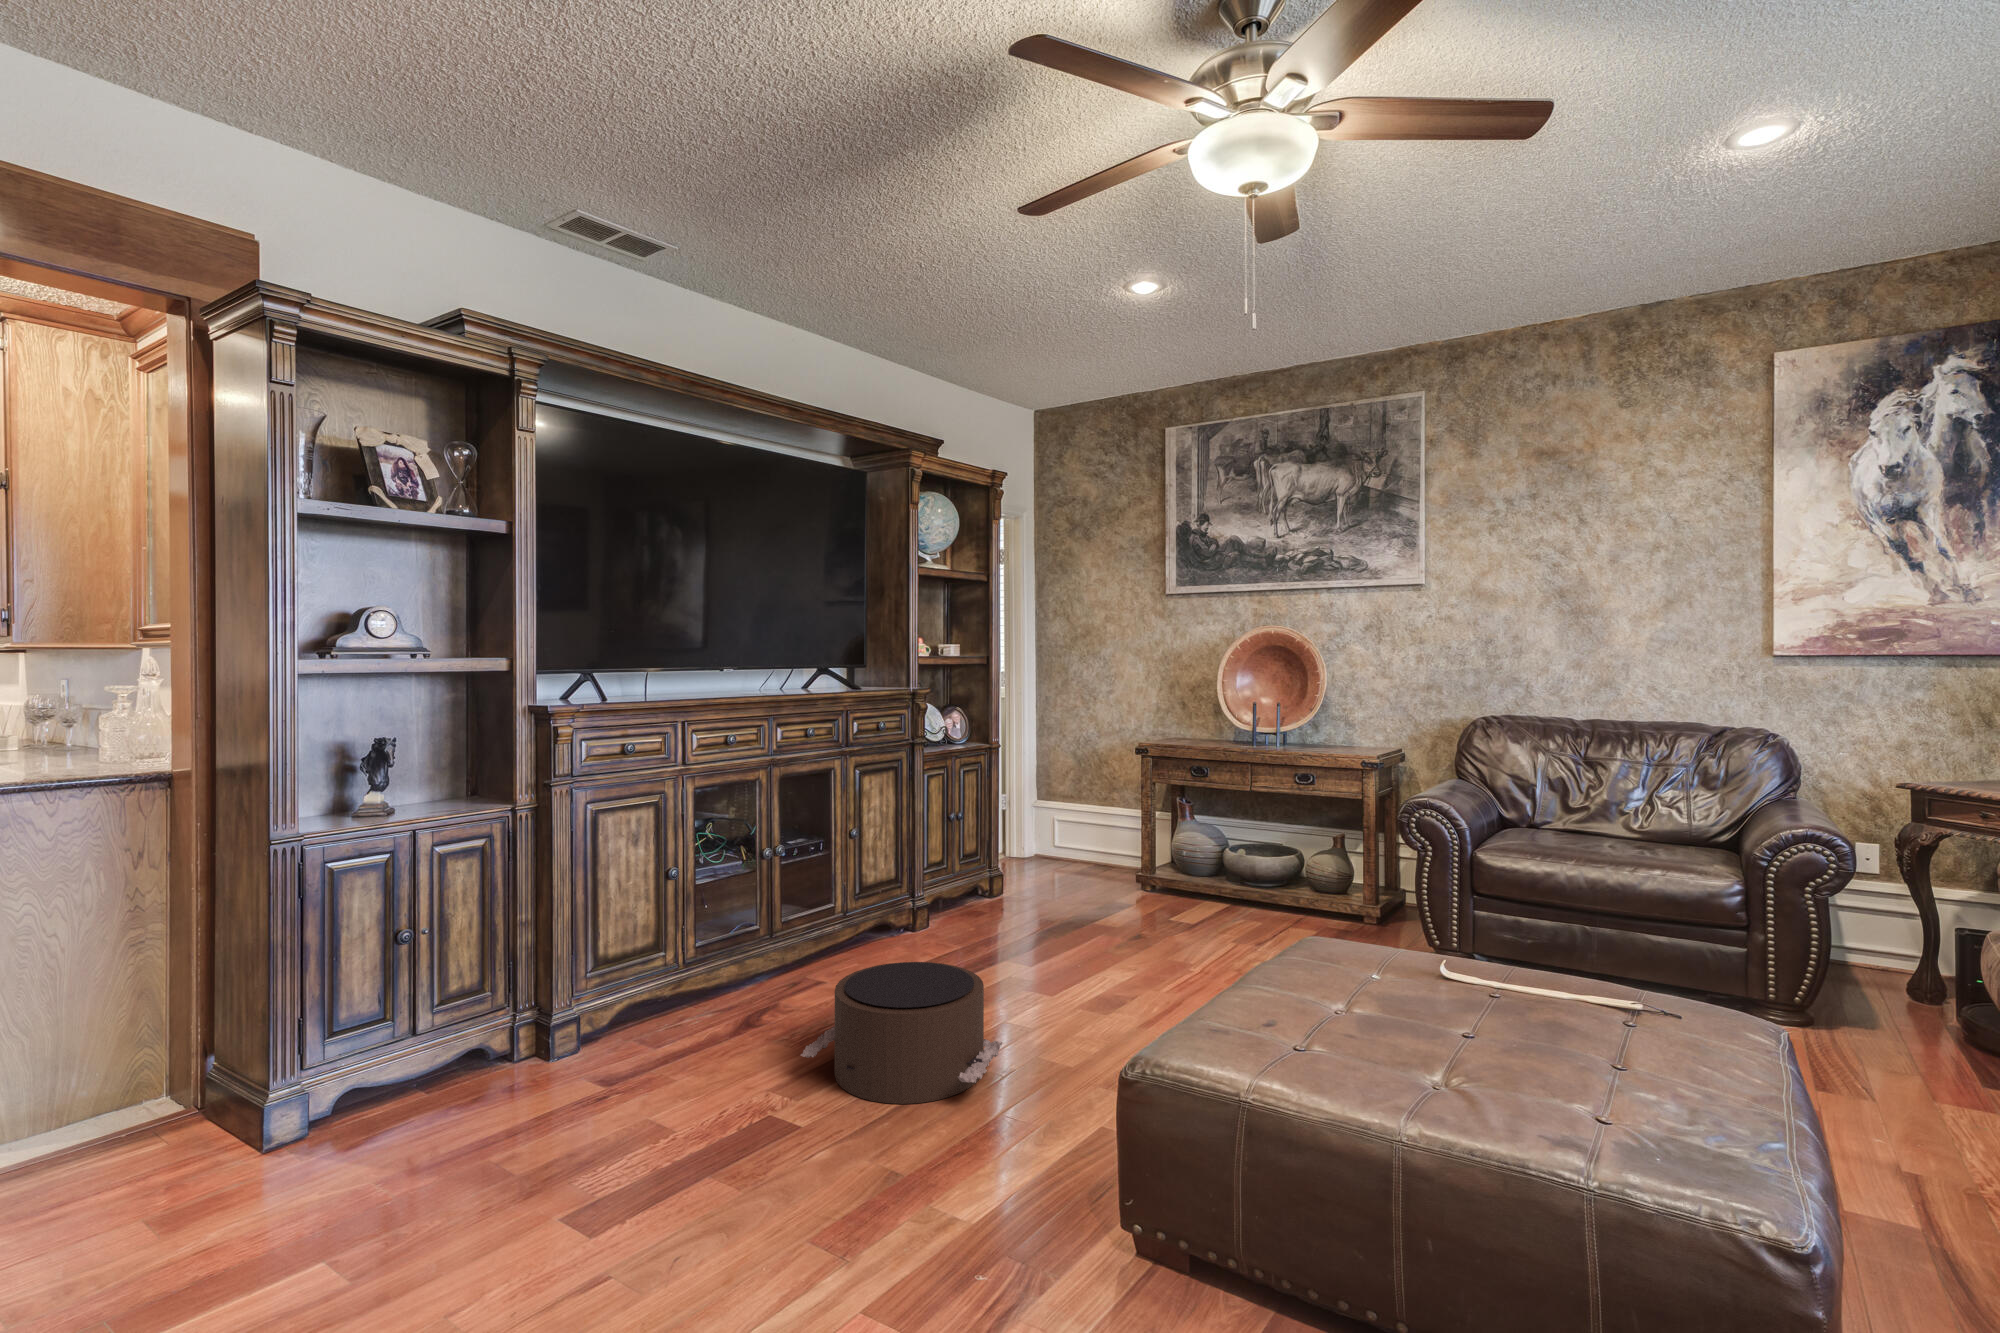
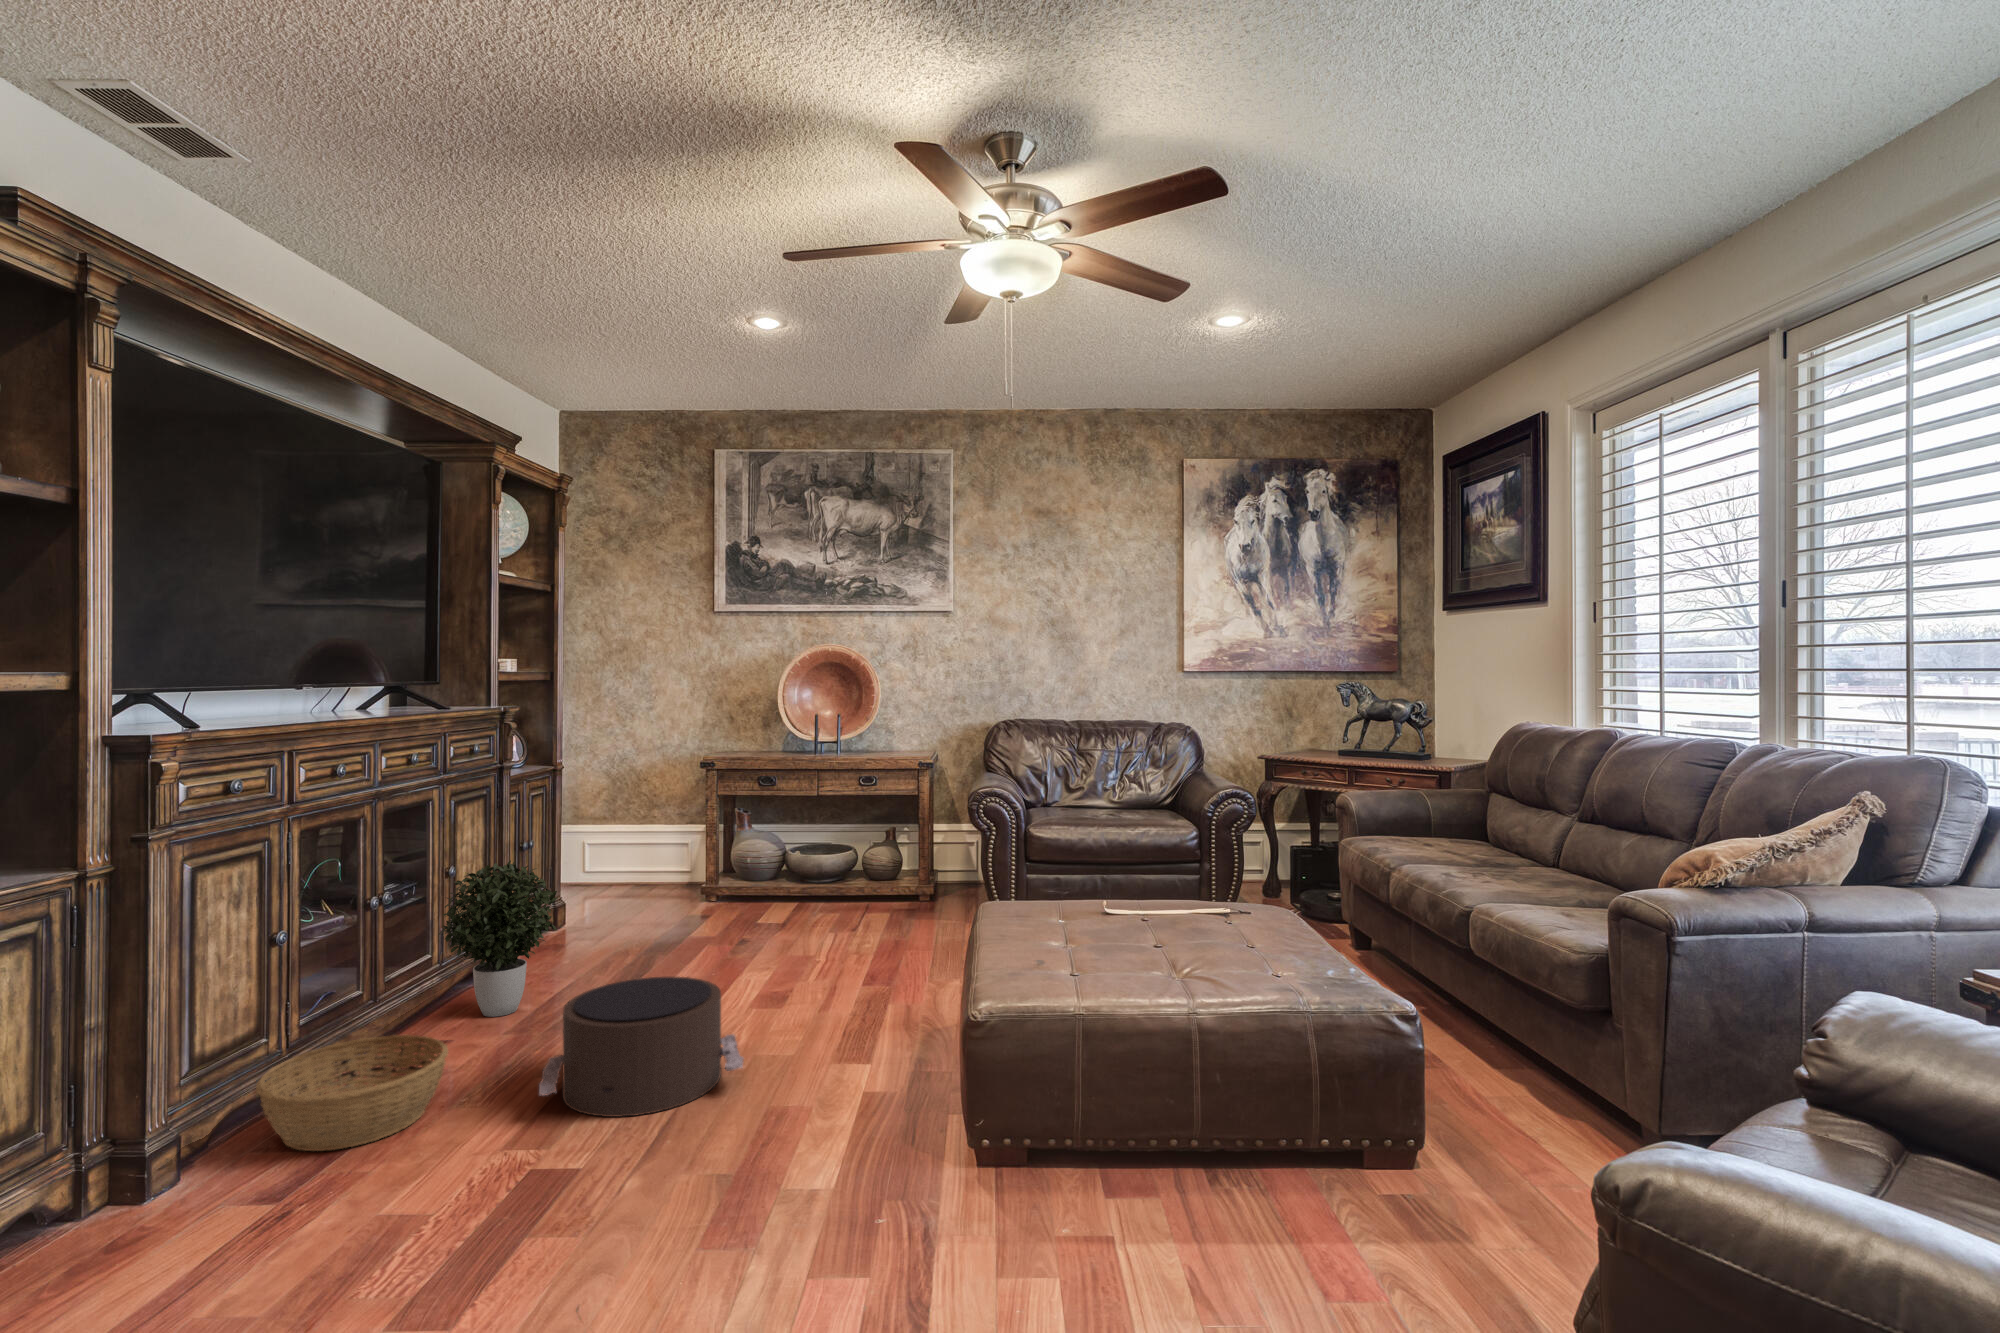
potted plant: none [831,829,928,969] -> present [438,860,557,1017]
basket: none [629,966,770,1058] -> present [256,1035,448,1151]

